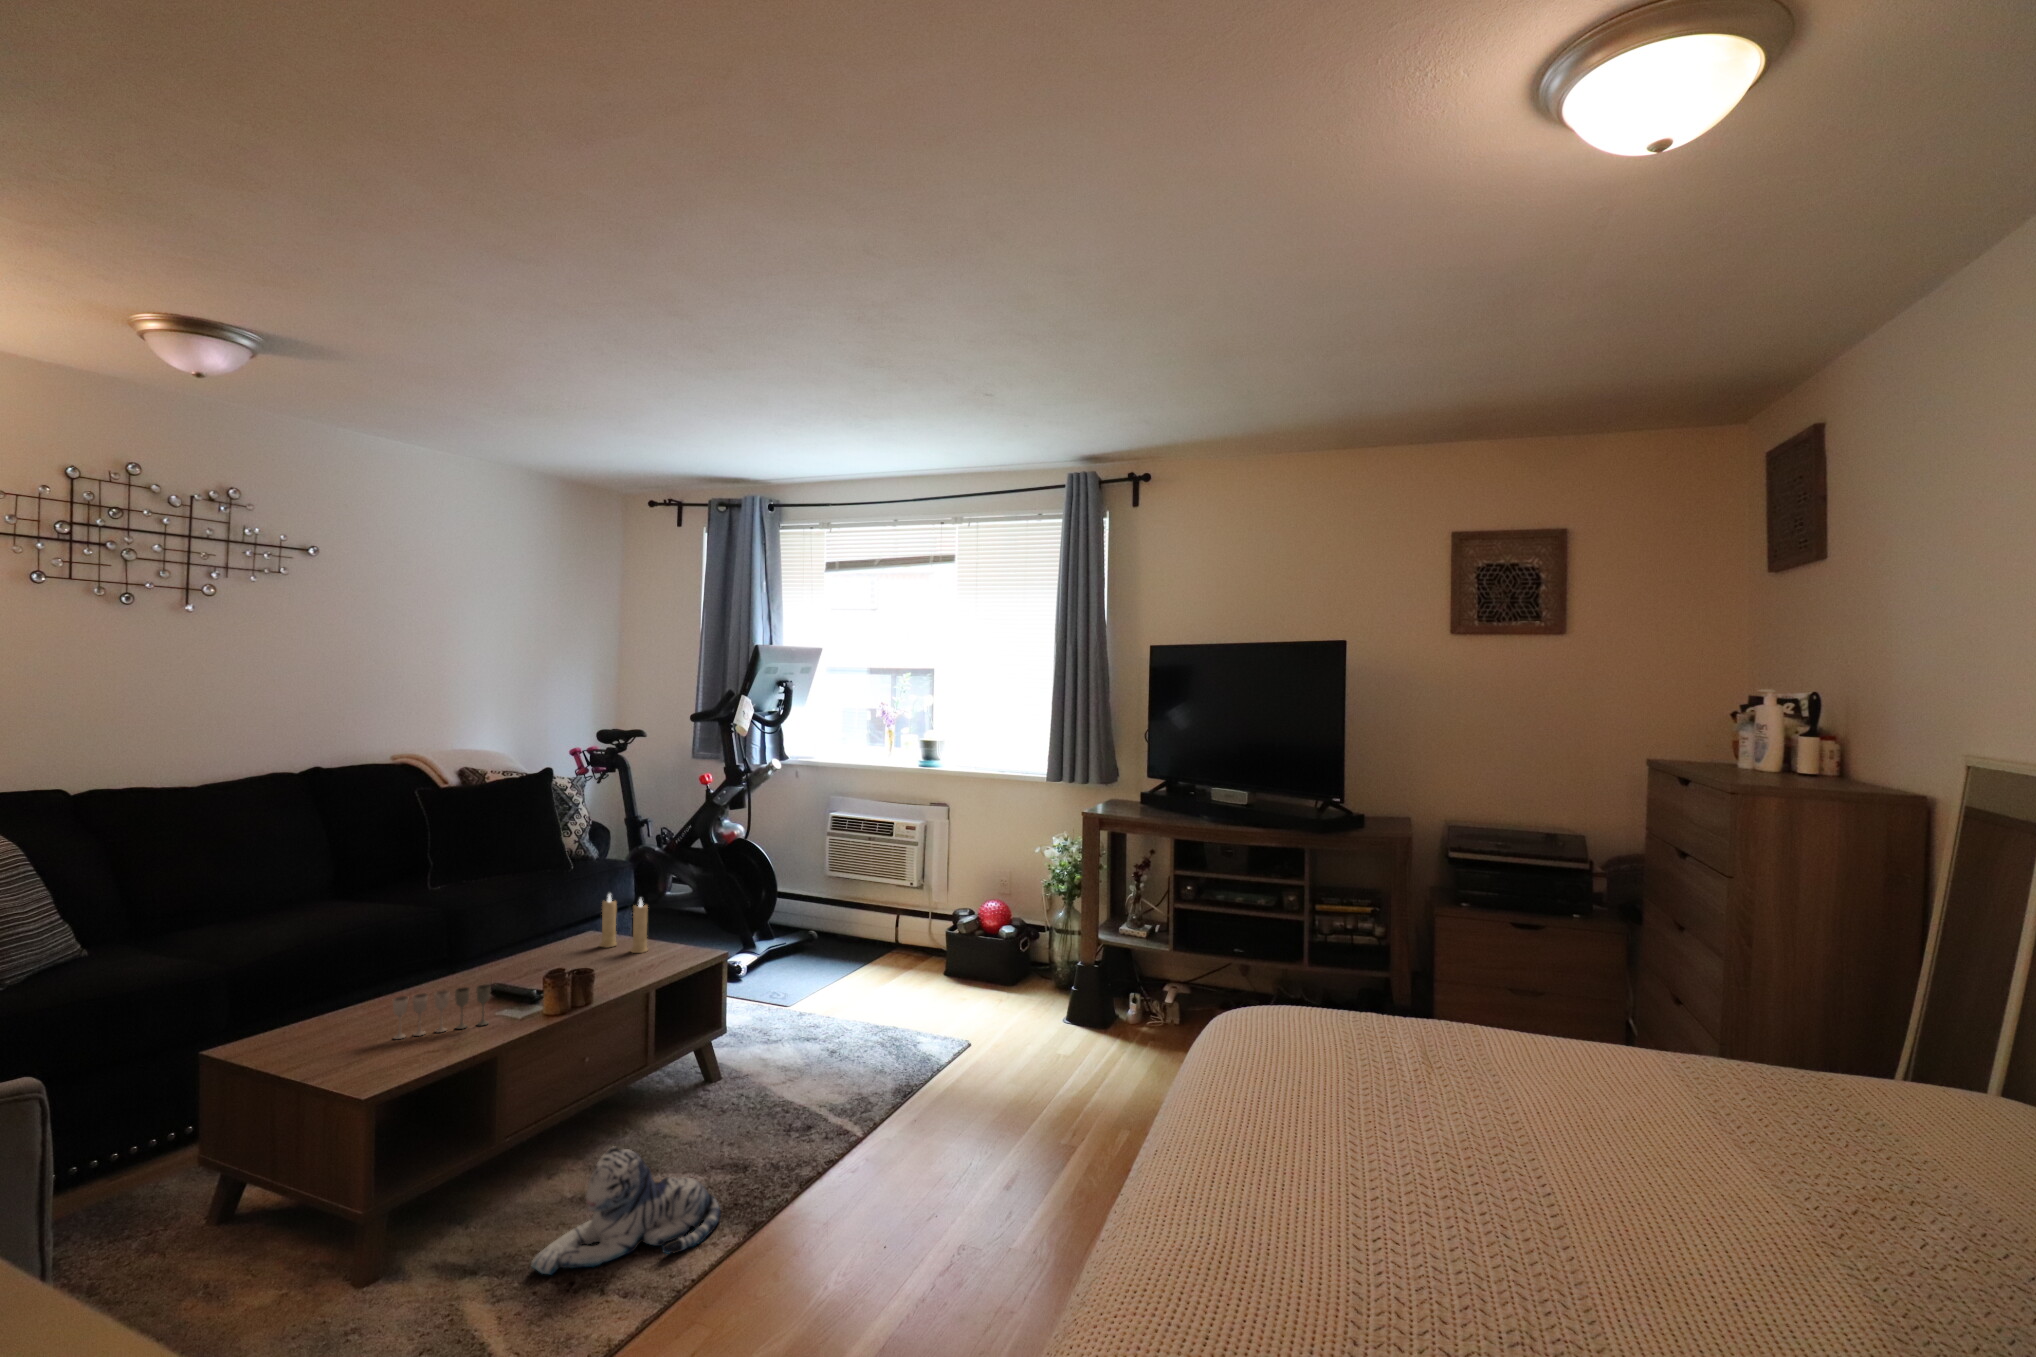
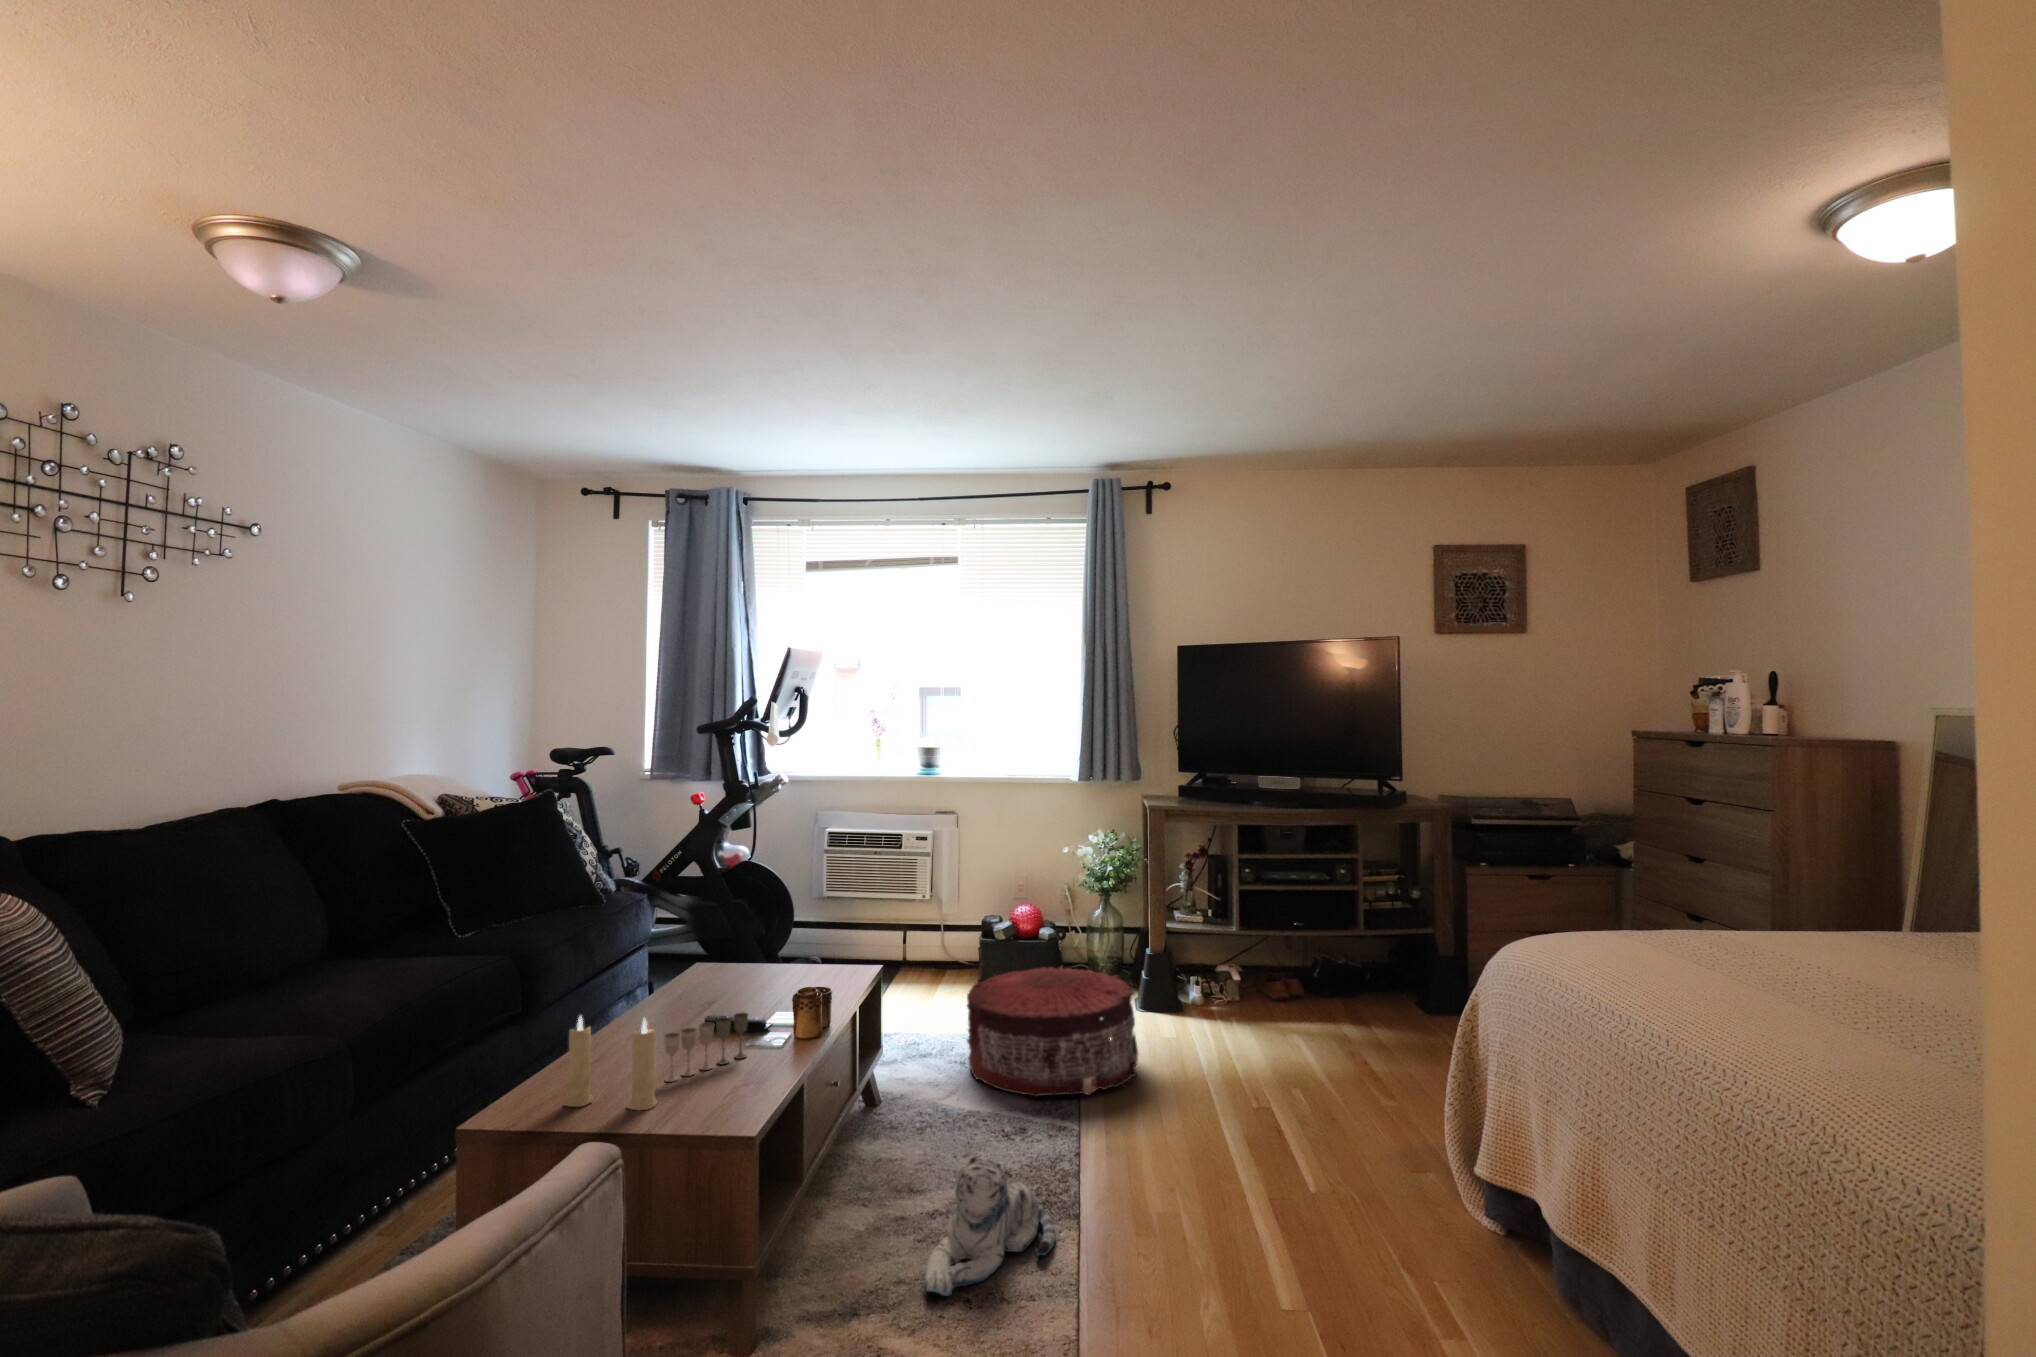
candle: present [600,894,648,953] -> present [564,1016,657,1110]
pouf: none [822,967,992,1101] -> present [967,967,1138,1097]

